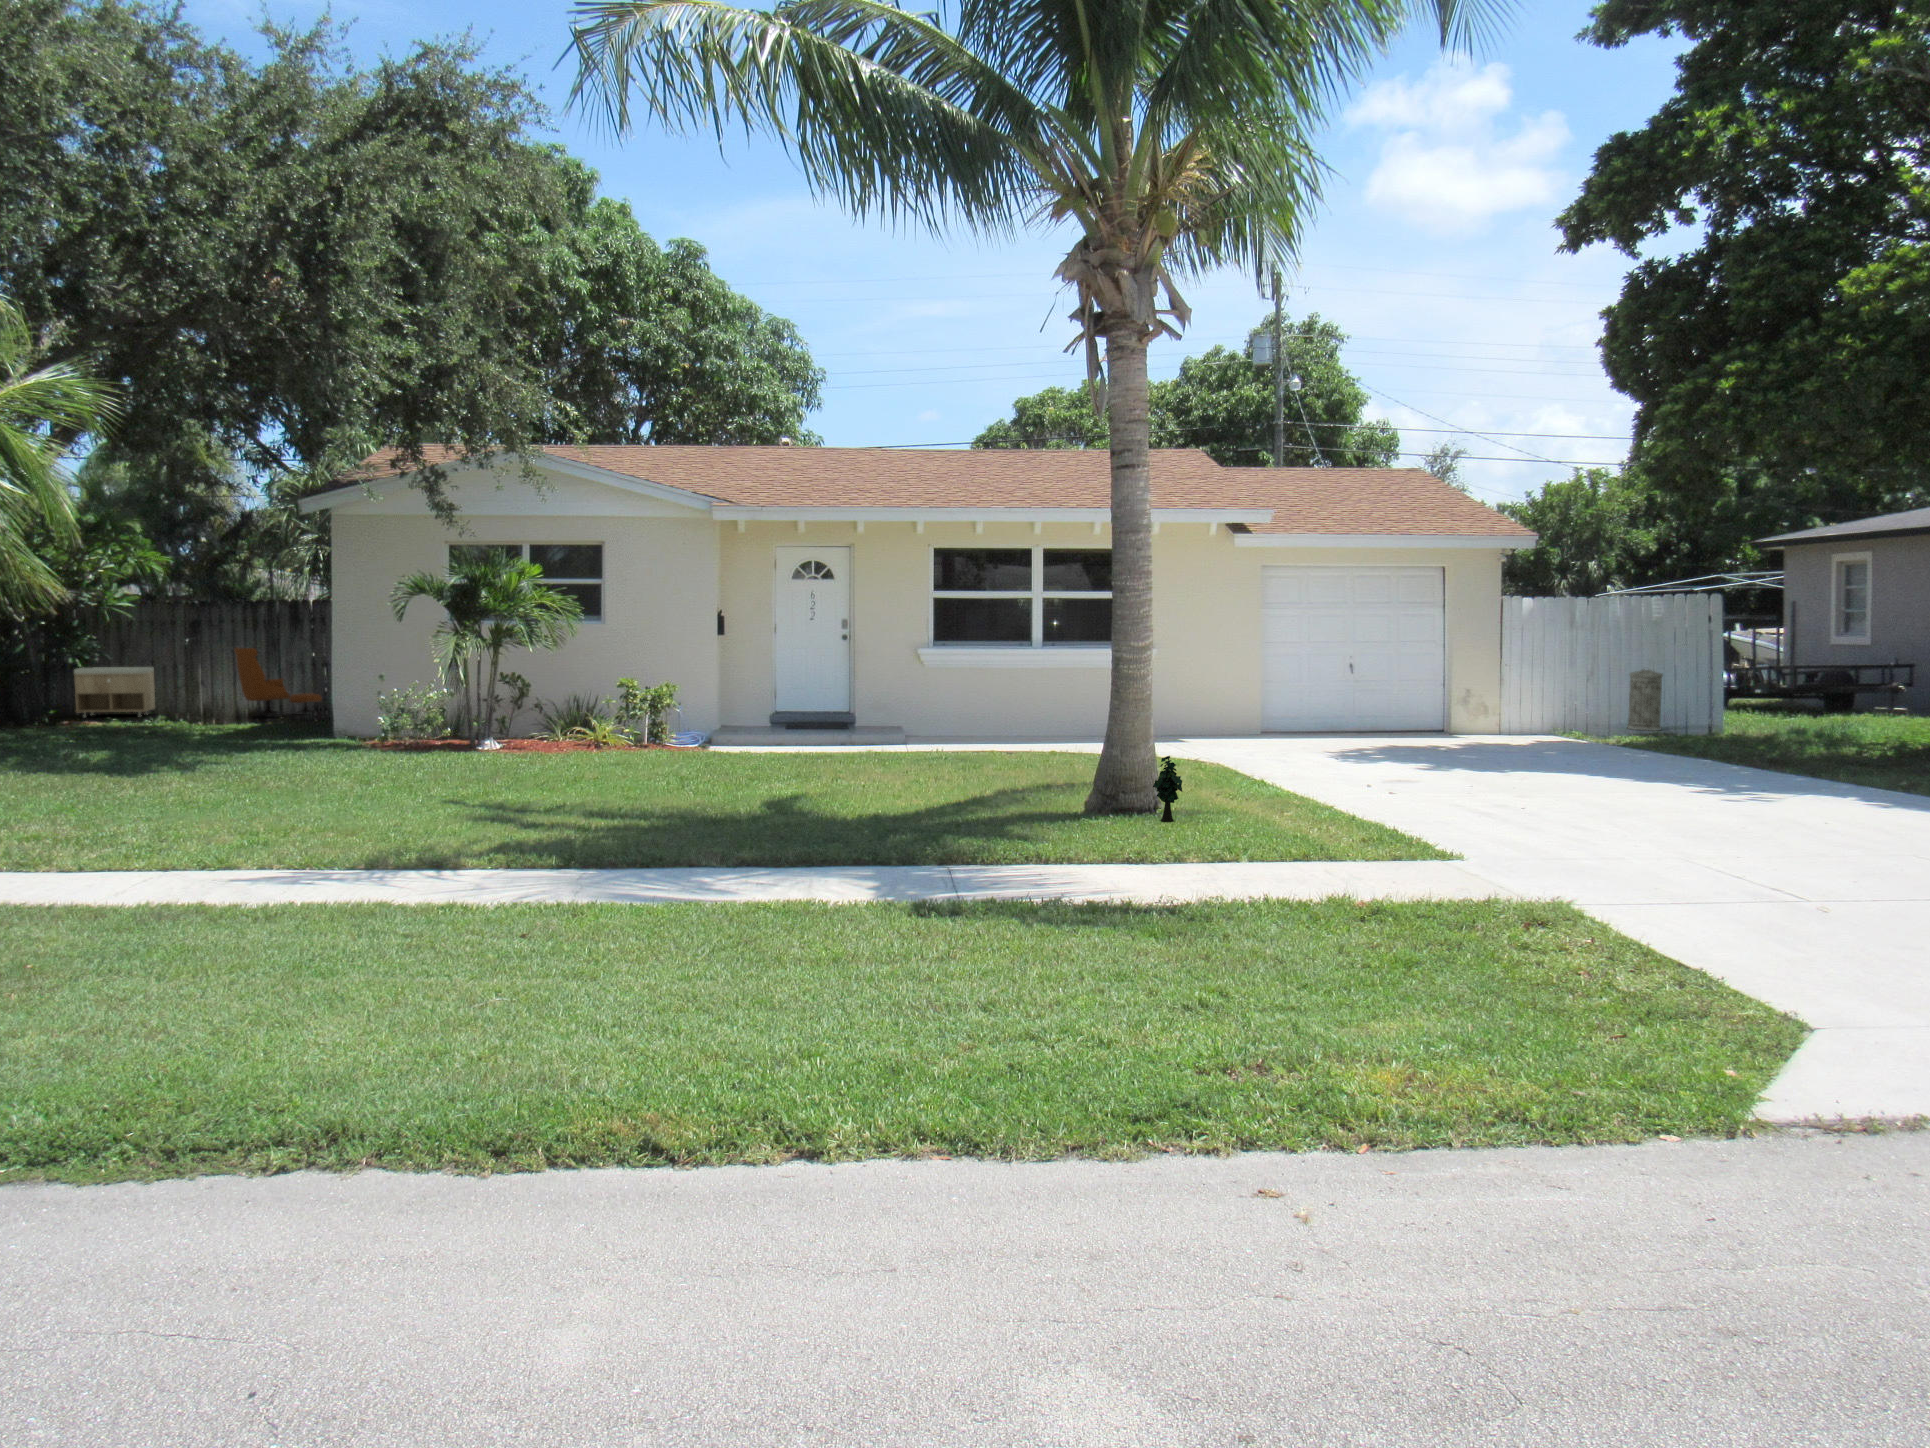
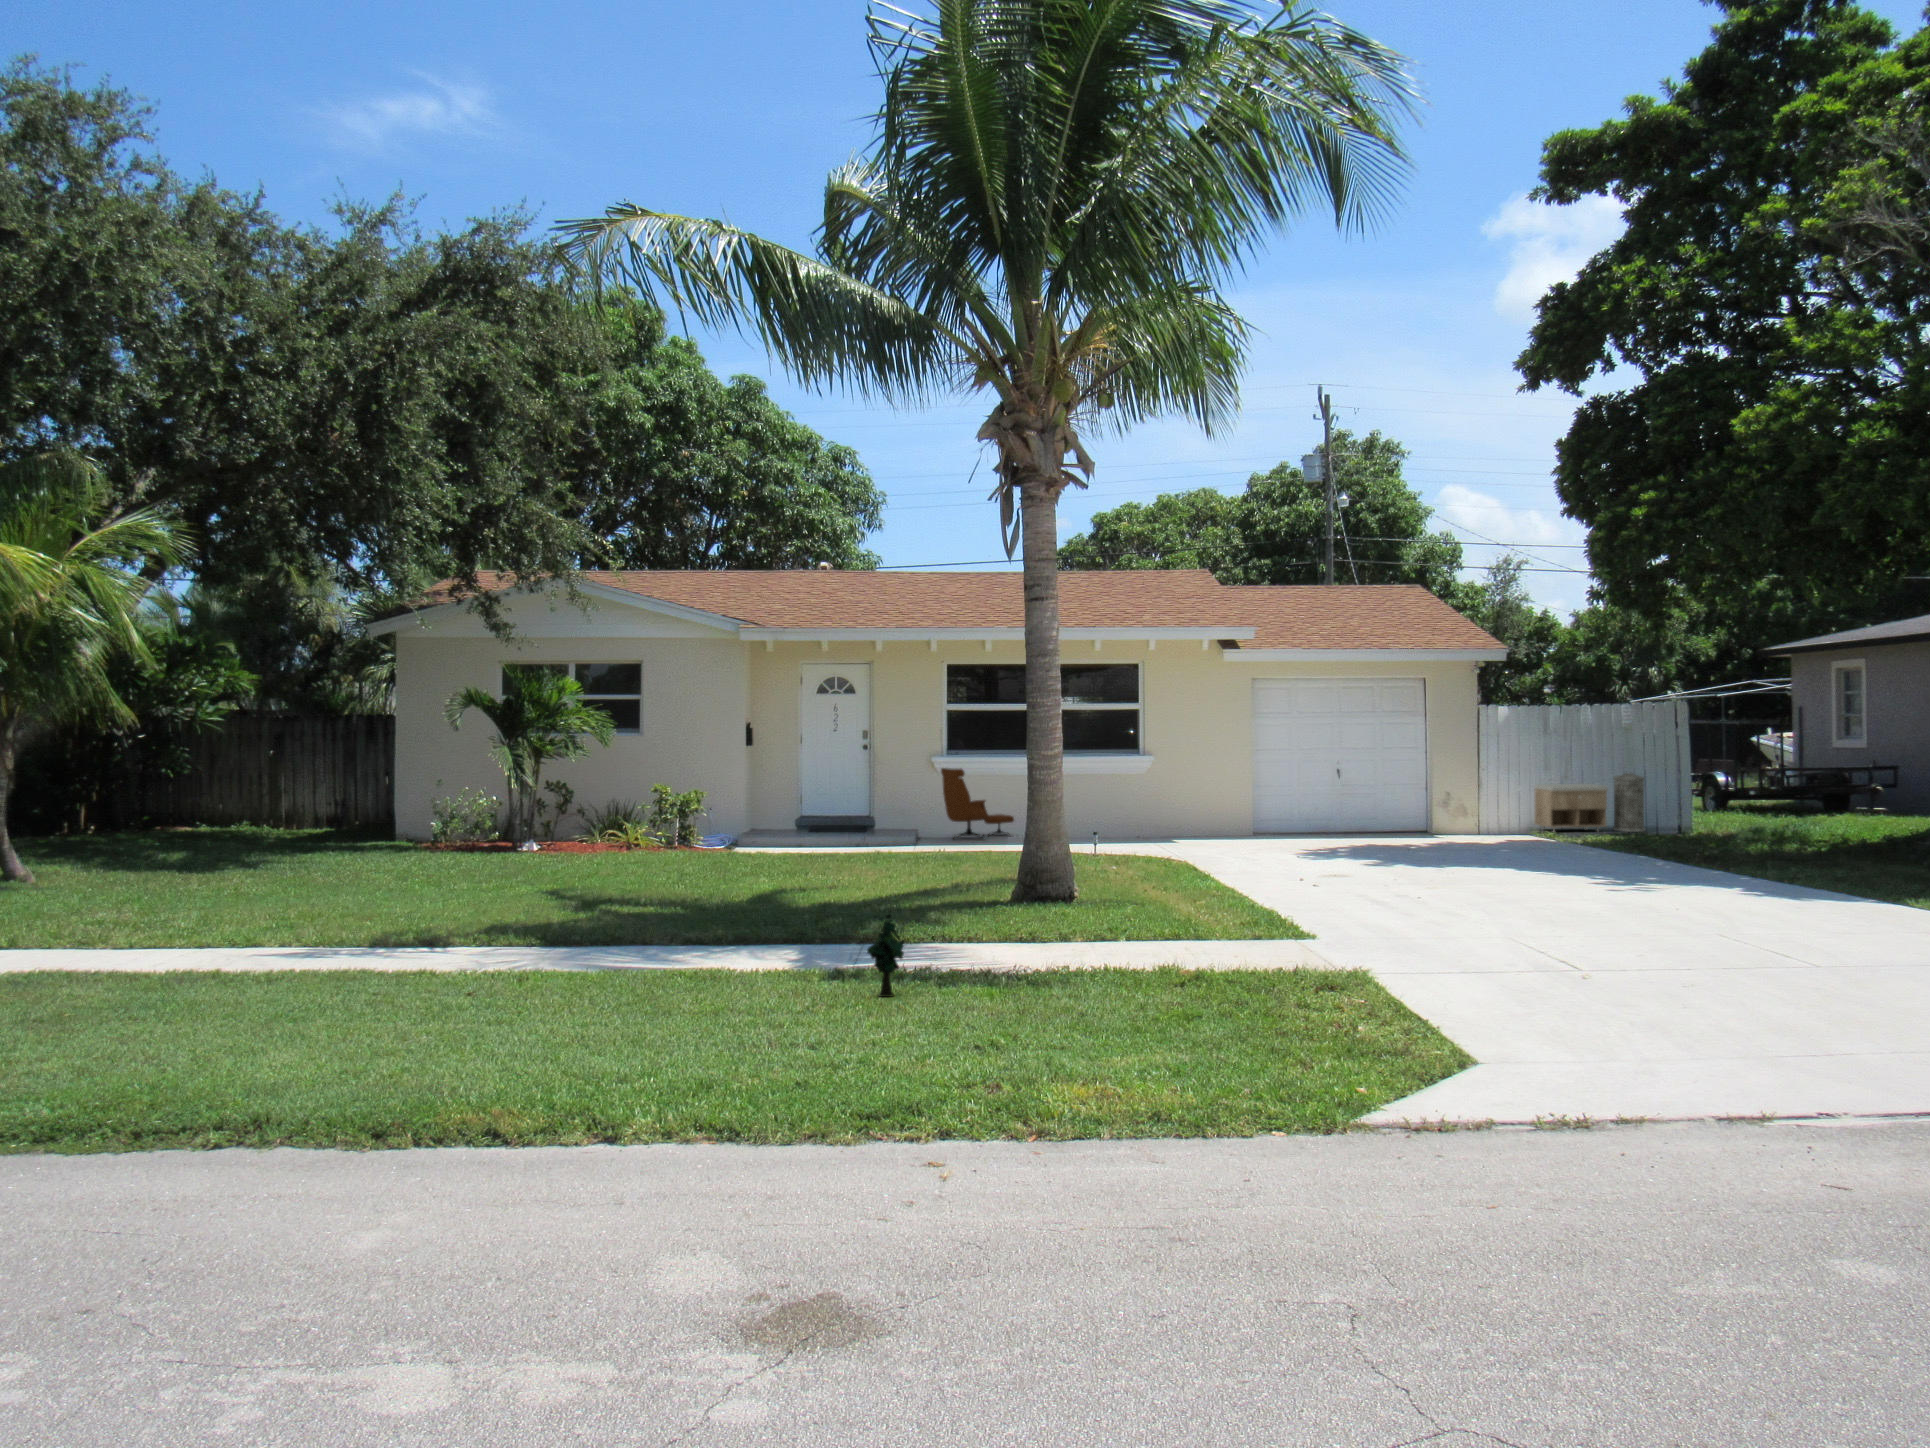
lounge chair: present [235,647,322,715] -> present [941,768,1014,836]
storage bench: present [74,667,155,717] -> present [1534,784,1608,831]
decorative plant: present [1153,756,1182,822] -> present [867,915,904,997]

